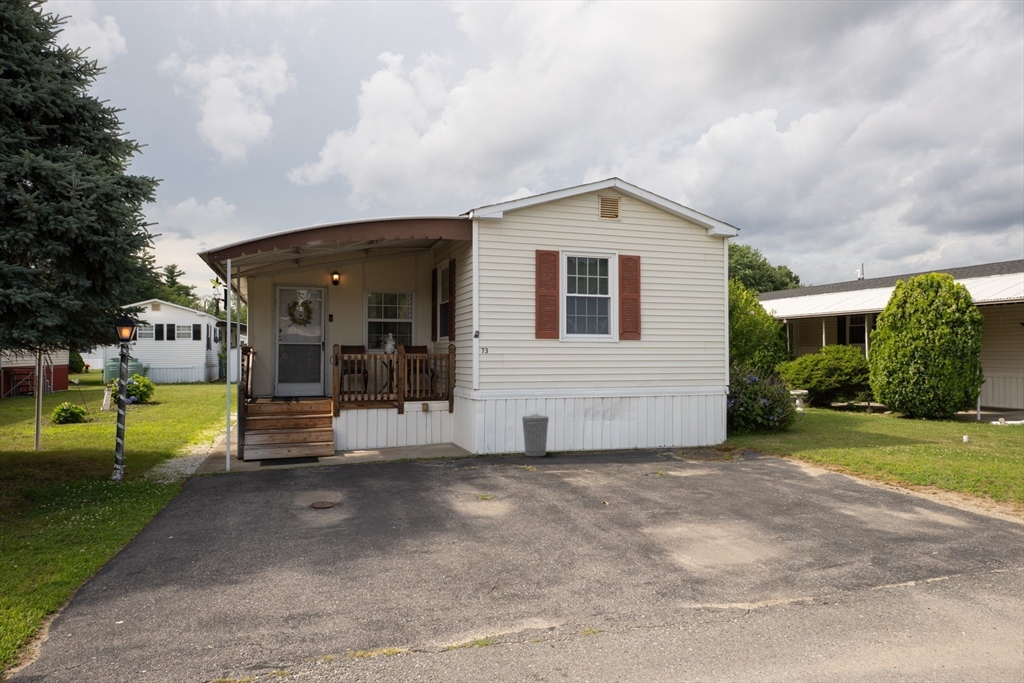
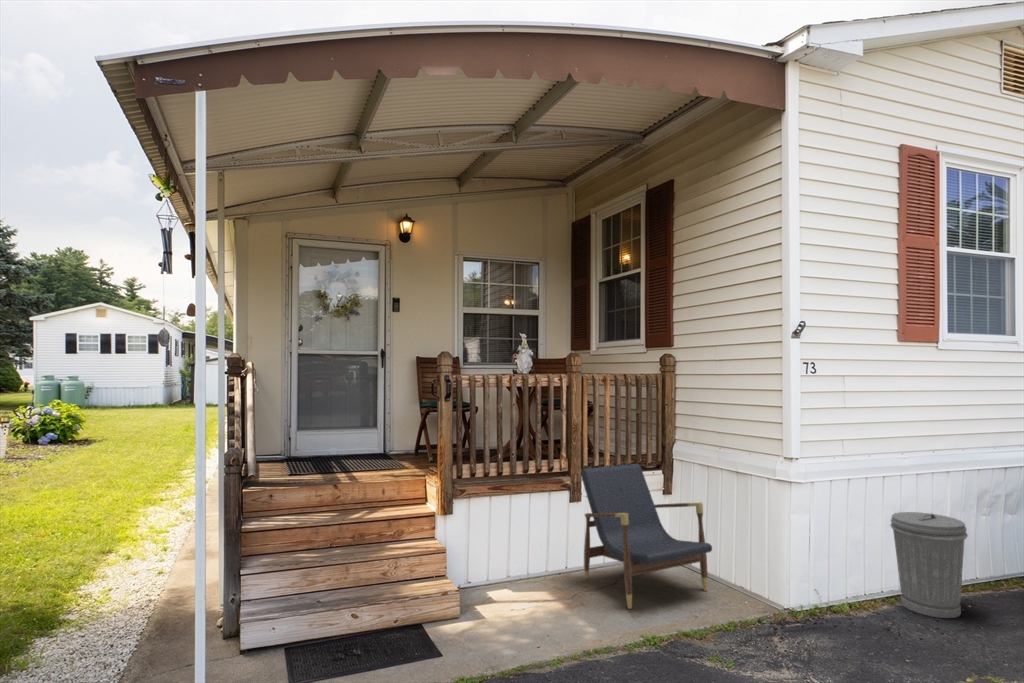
lounge chair: none [401,397,450,453] -> present [581,464,712,609]

